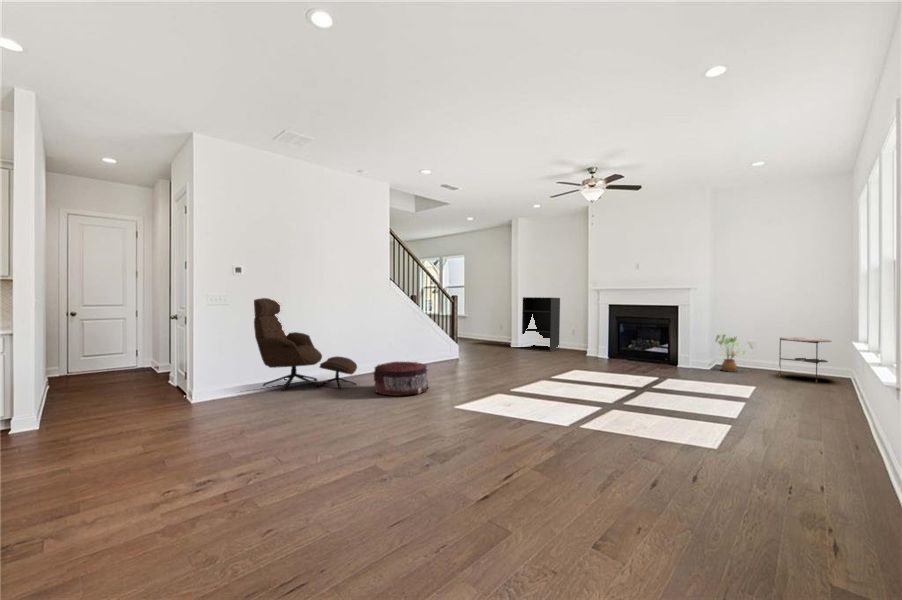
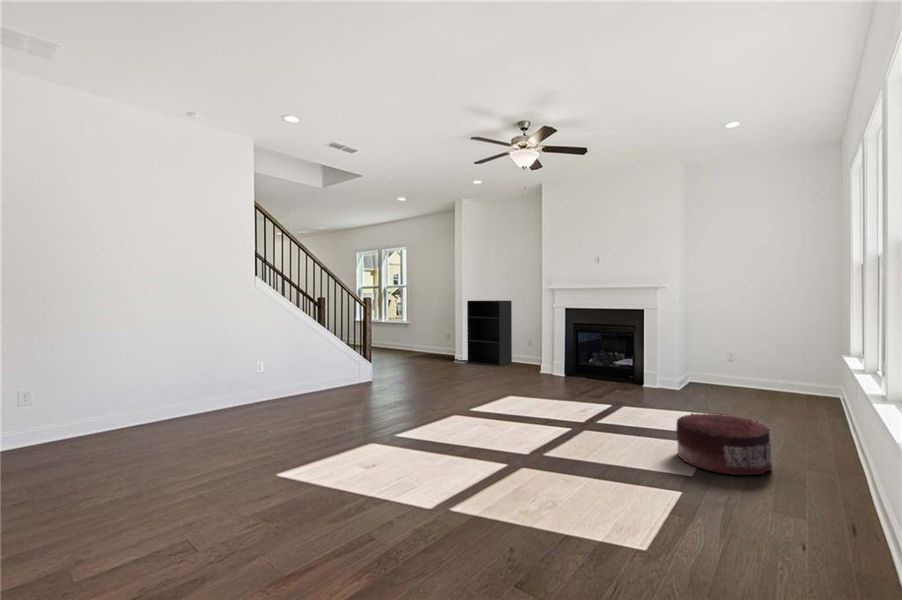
lounge chair: present [254,298,357,390] -> none [43,323,209,453]
house plant: present [716,335,751,372] -> none [687,344,730,390]
side table: present [779,337,831,382] -> none [761,348,821,404]
pouf: present [374,362,429,396] -> present [676,413,772,475]

